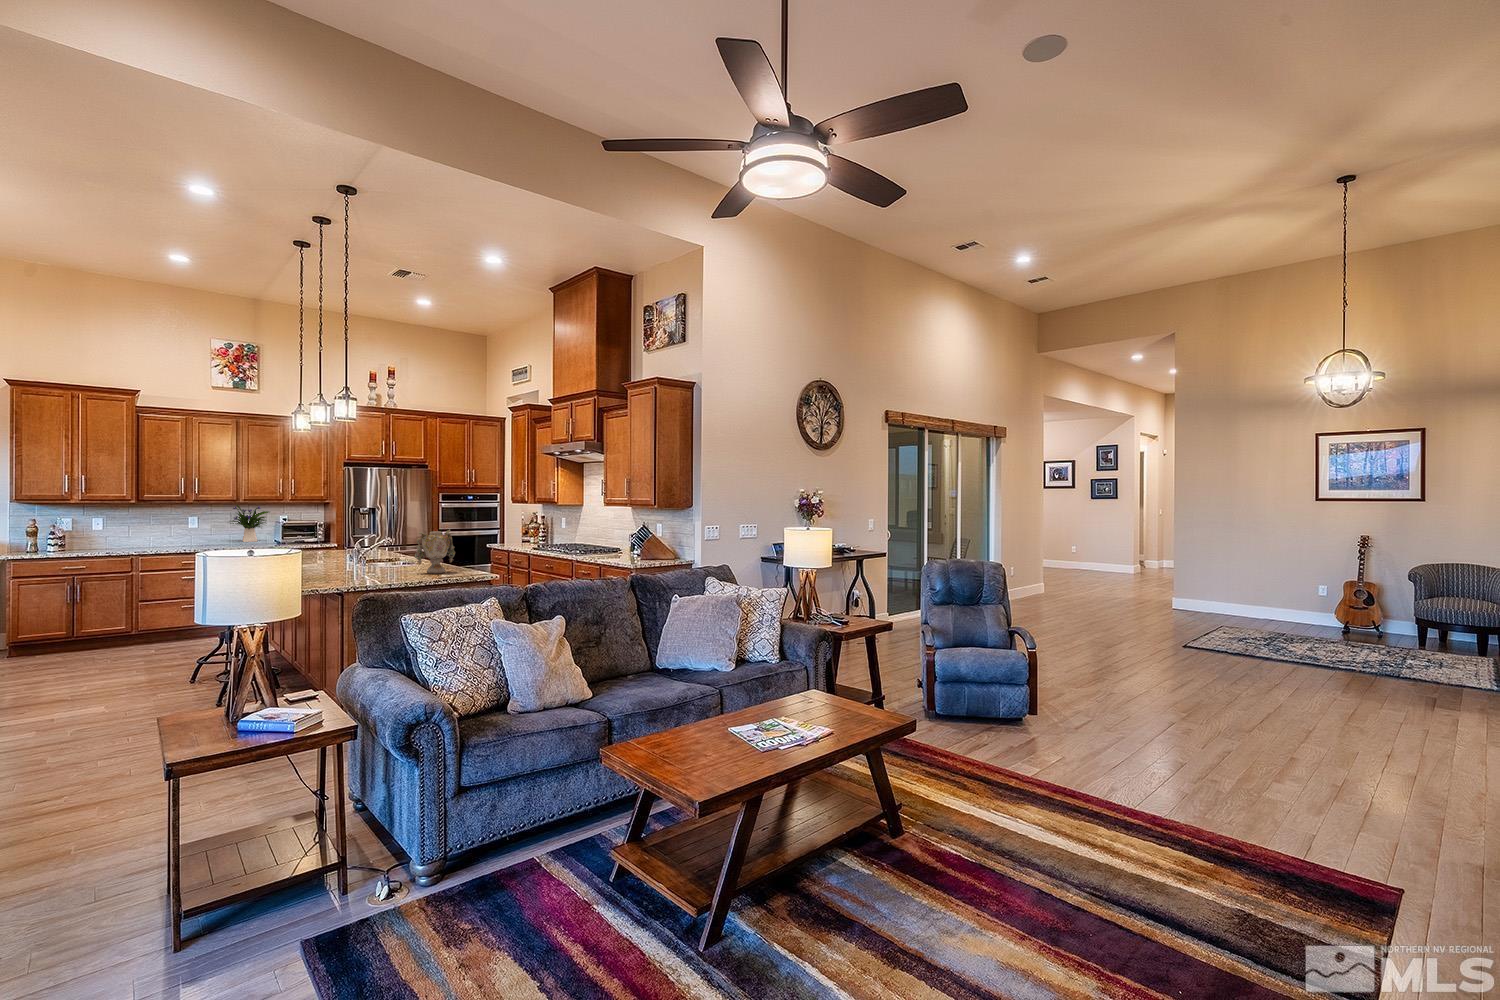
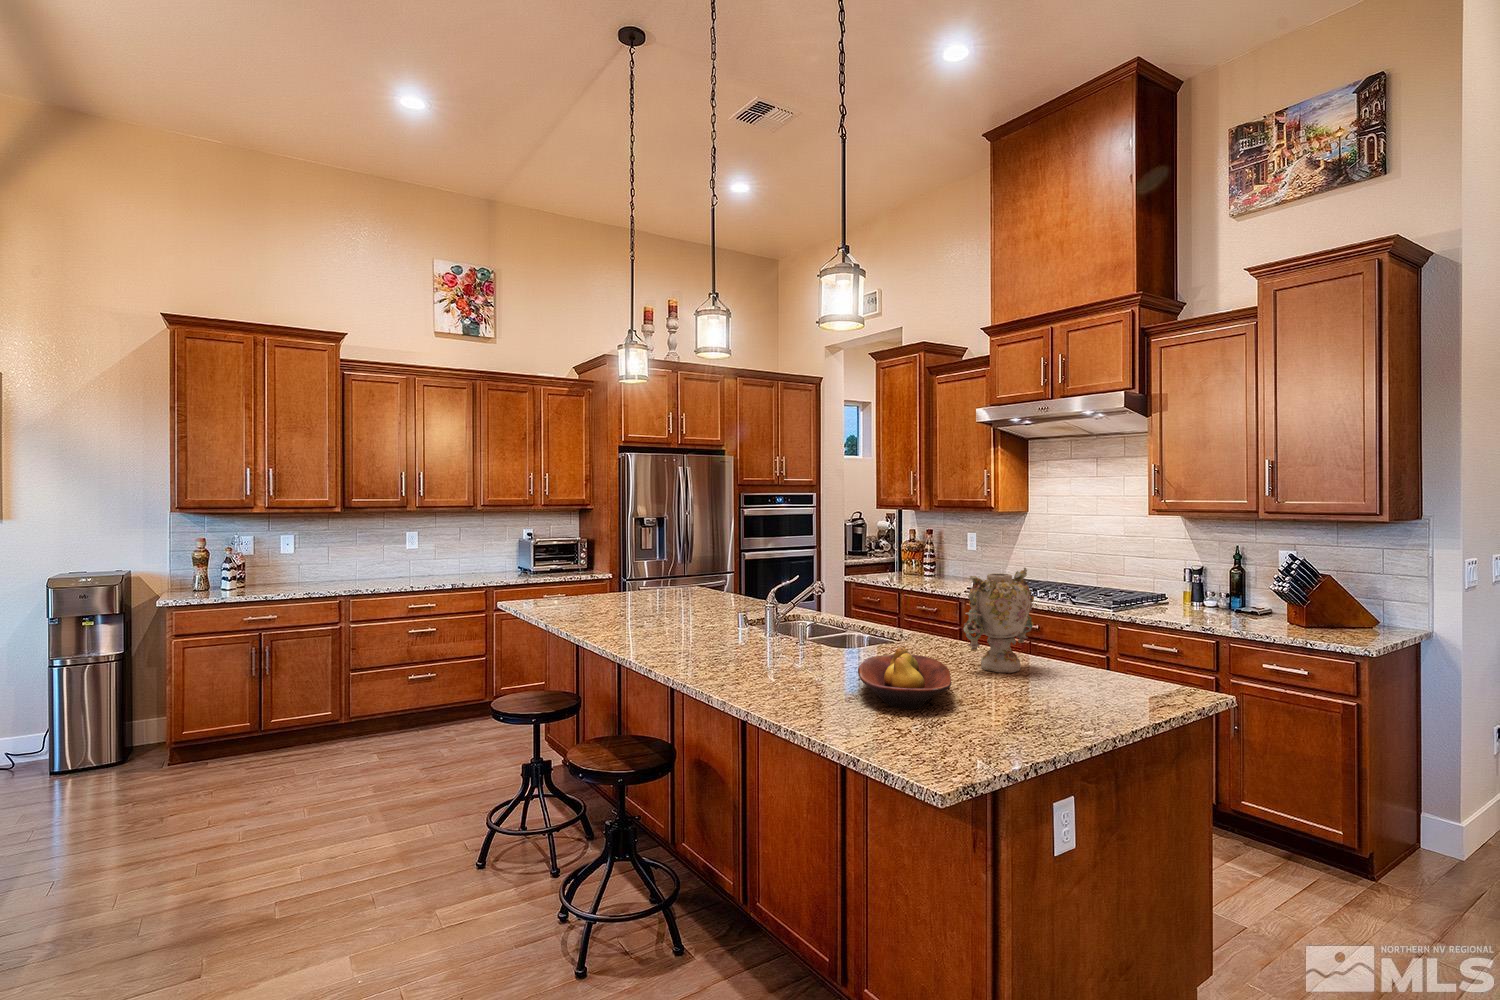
flower arrangement: present [231,505,269,542] -> none [454,511,513,570]
fruit bowl: none [337,560,389,580] -> present [858,648,951,709]

